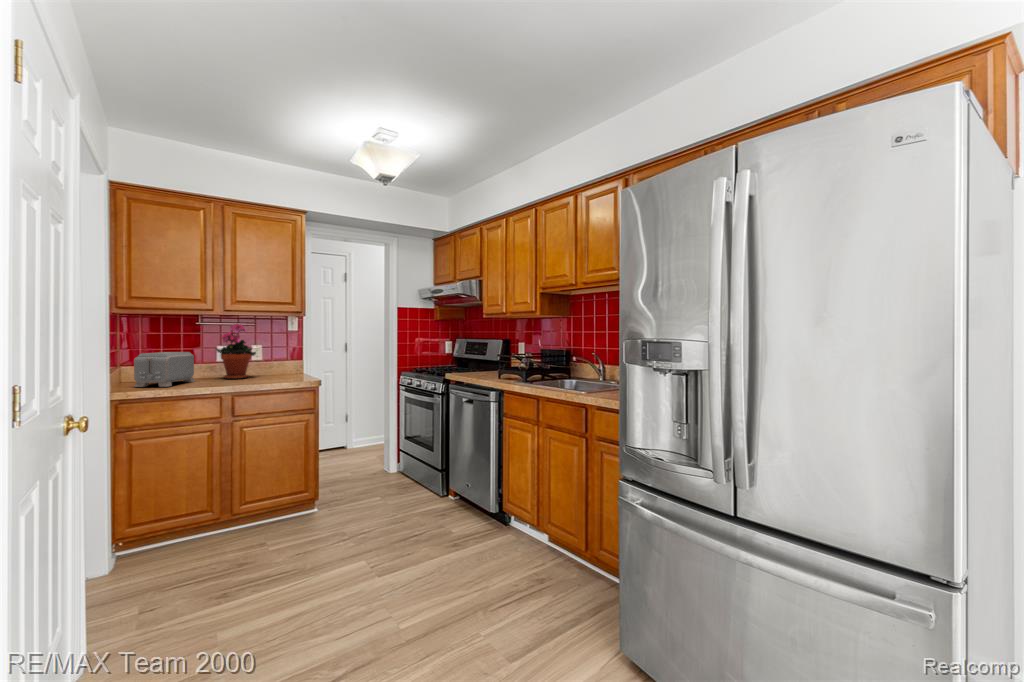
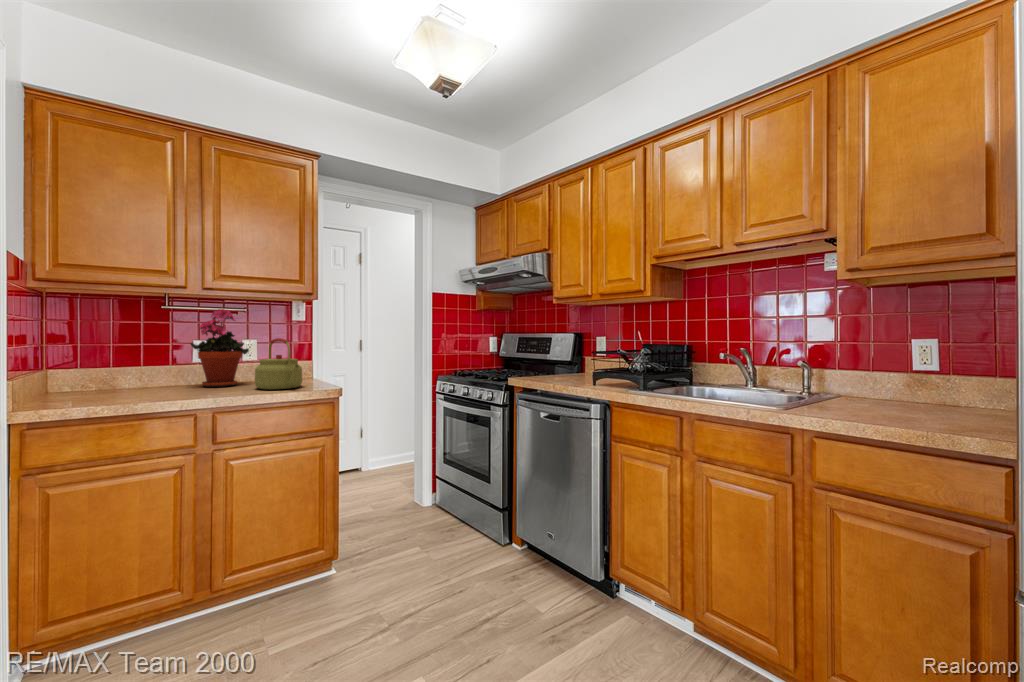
kettle: none [260,345,294,381] -> present [255,338,302,390]
toaster: present [134,352,195,387] -> none [58,348,160,401]

